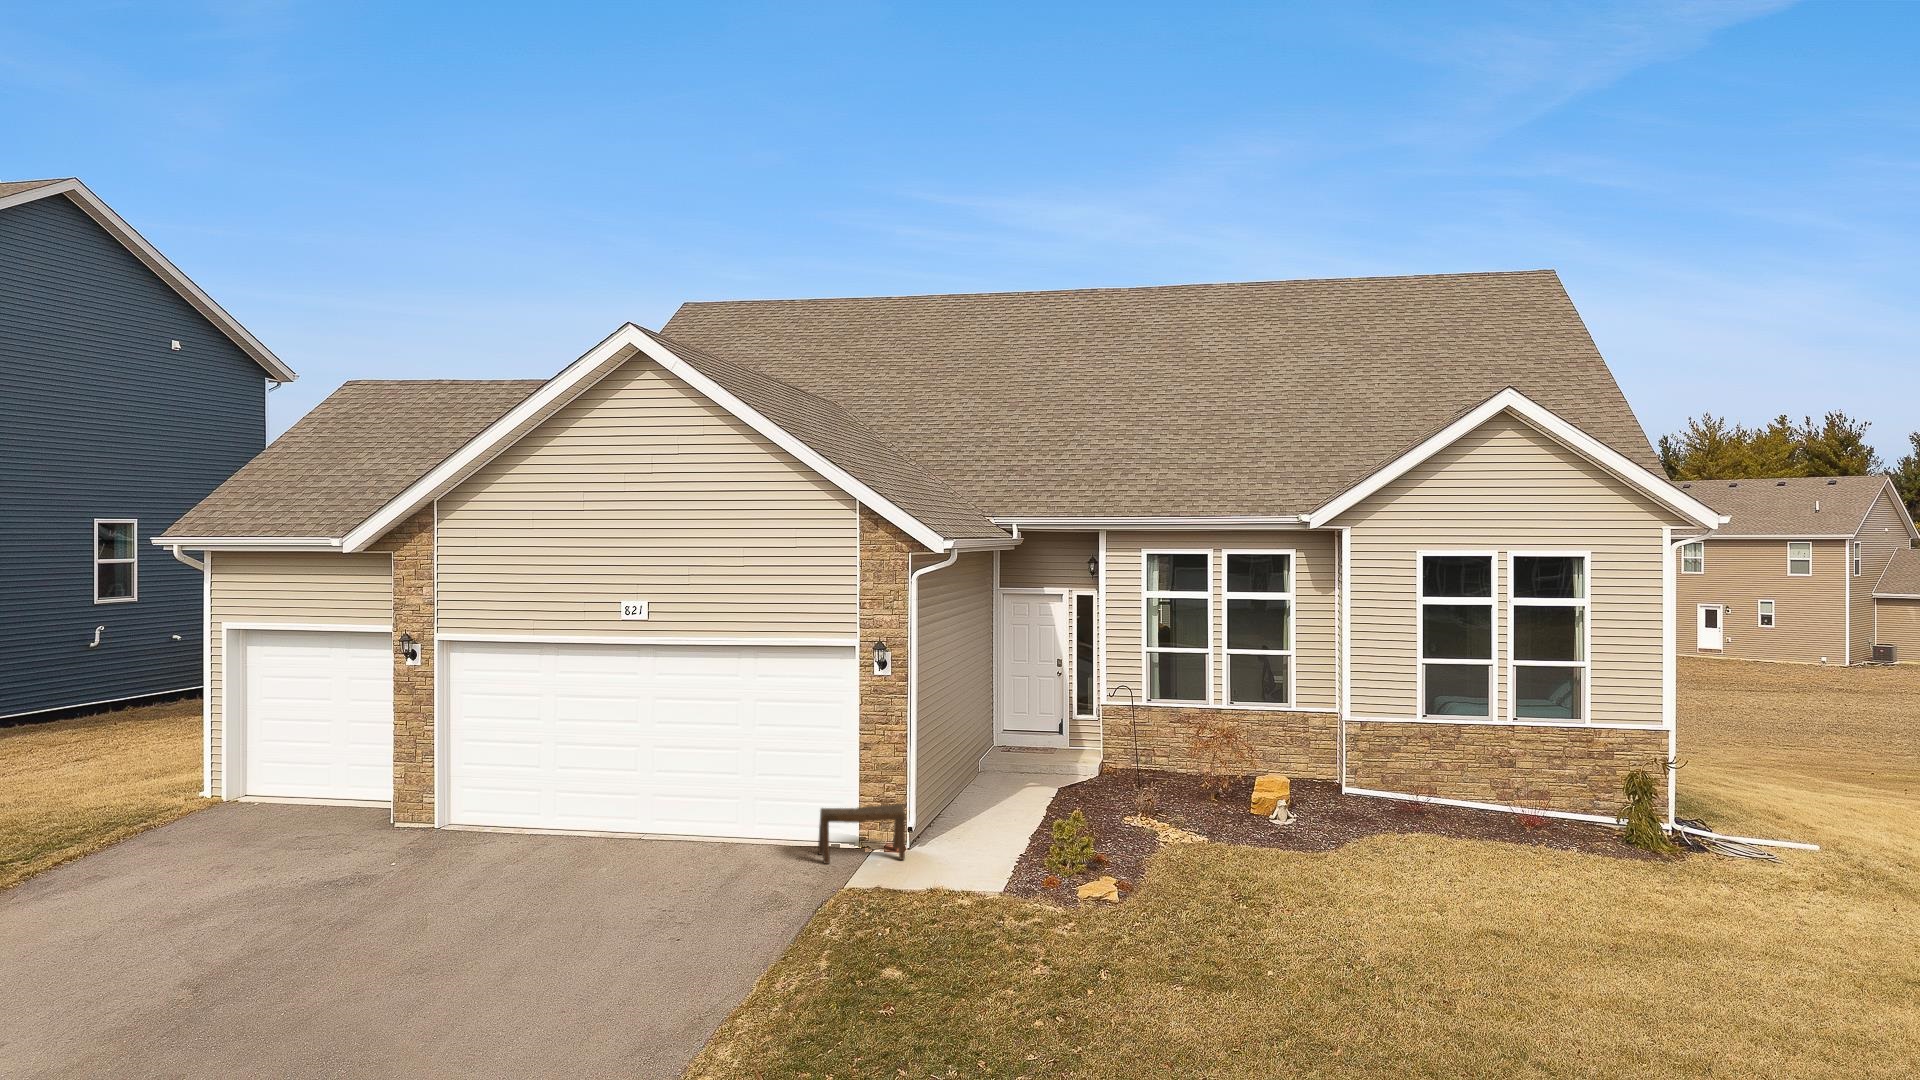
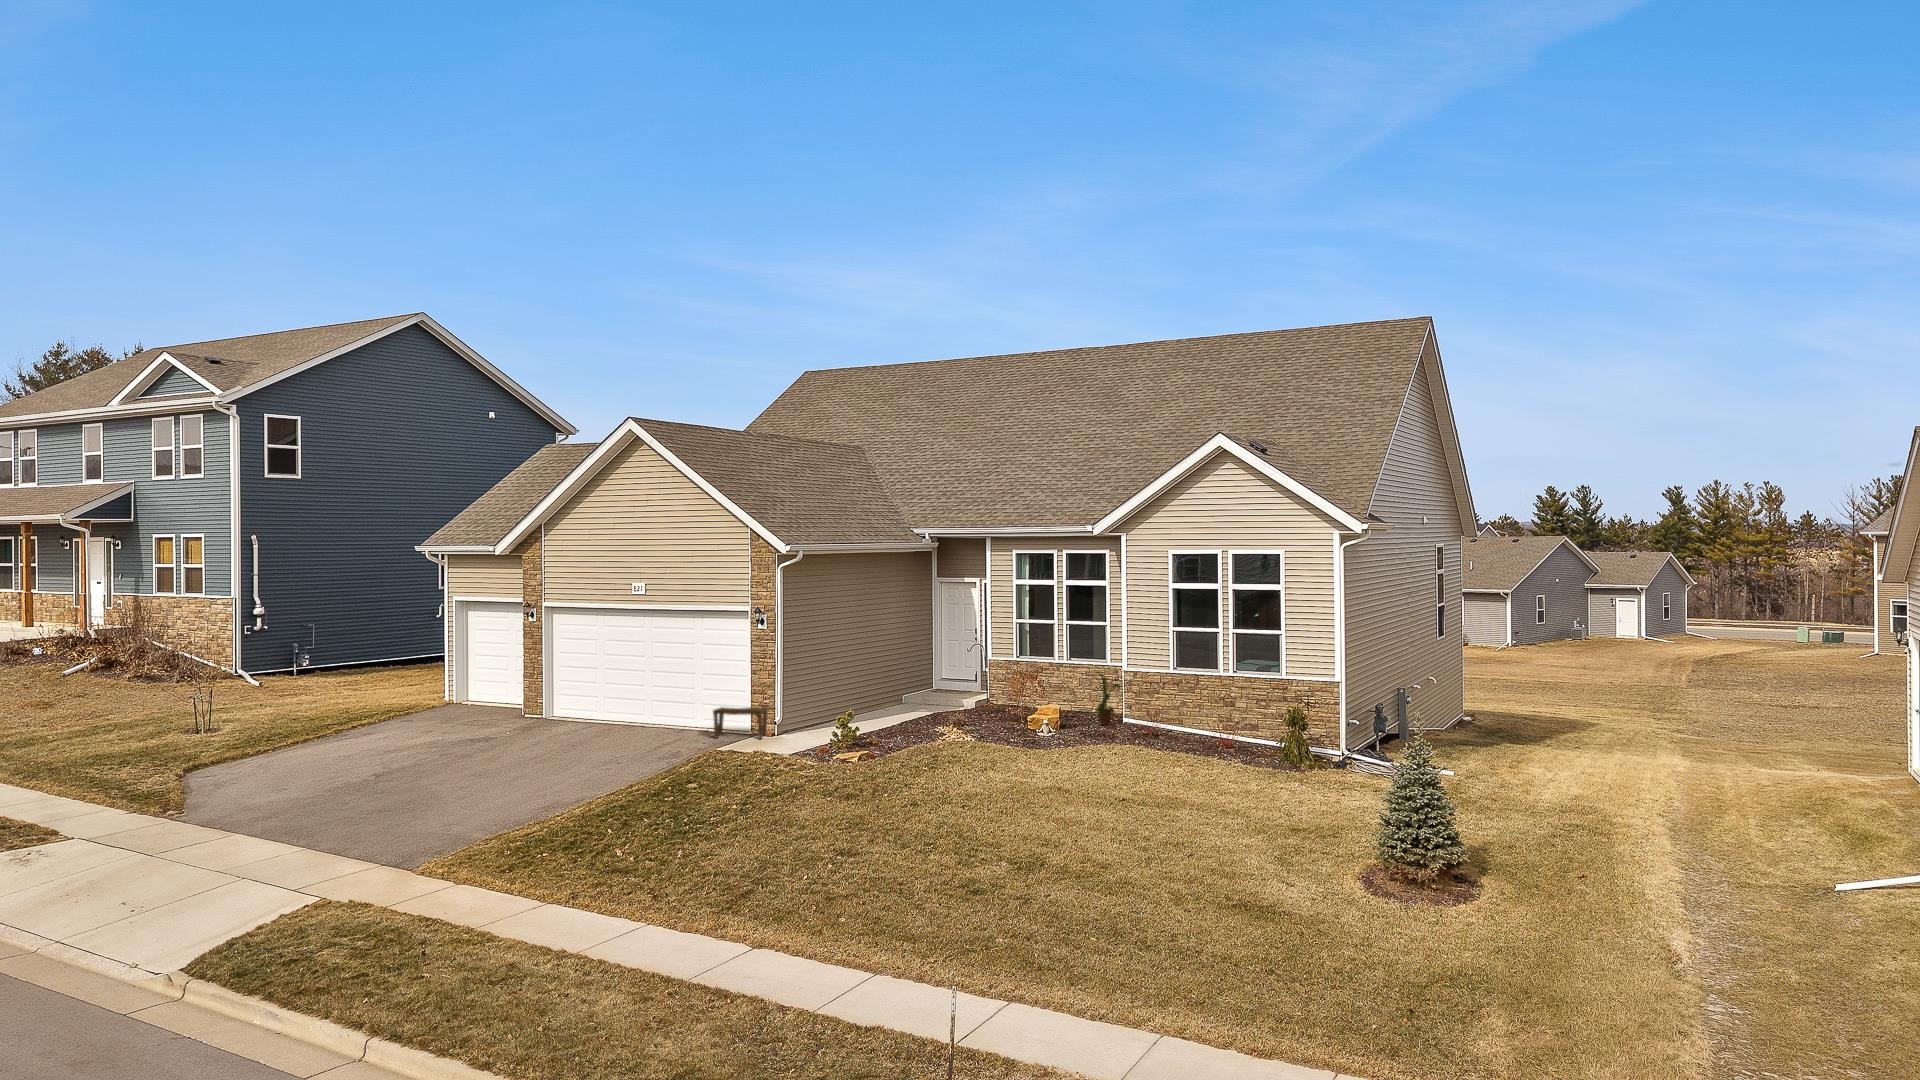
house plant: none [1306,718,1367,797] -> present [1093,677,1121,725]

